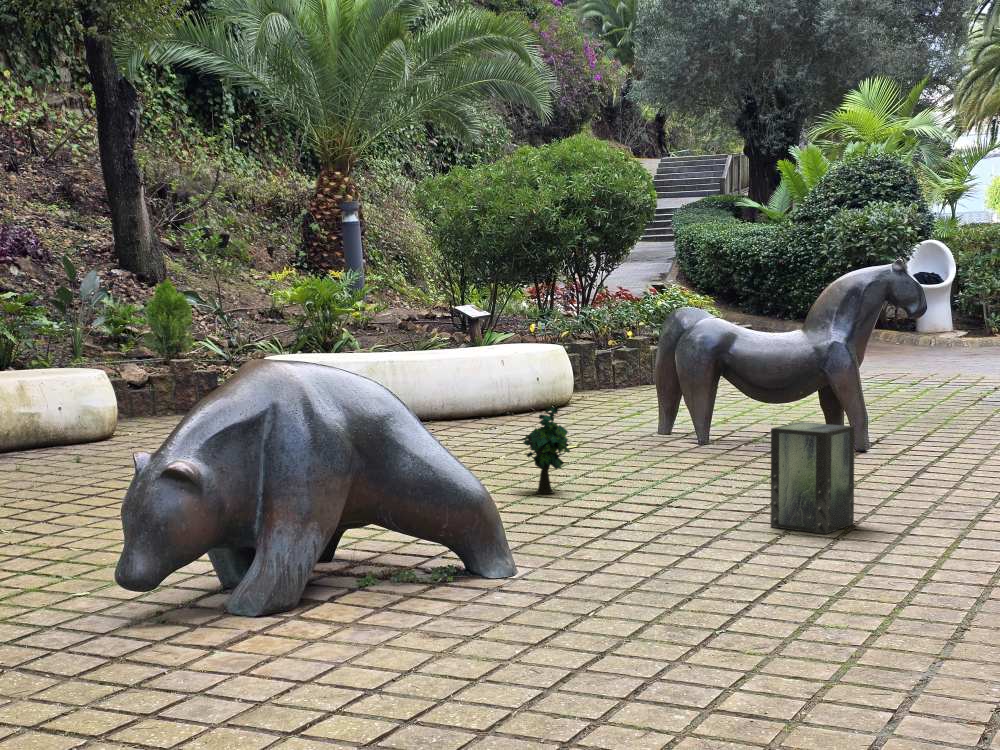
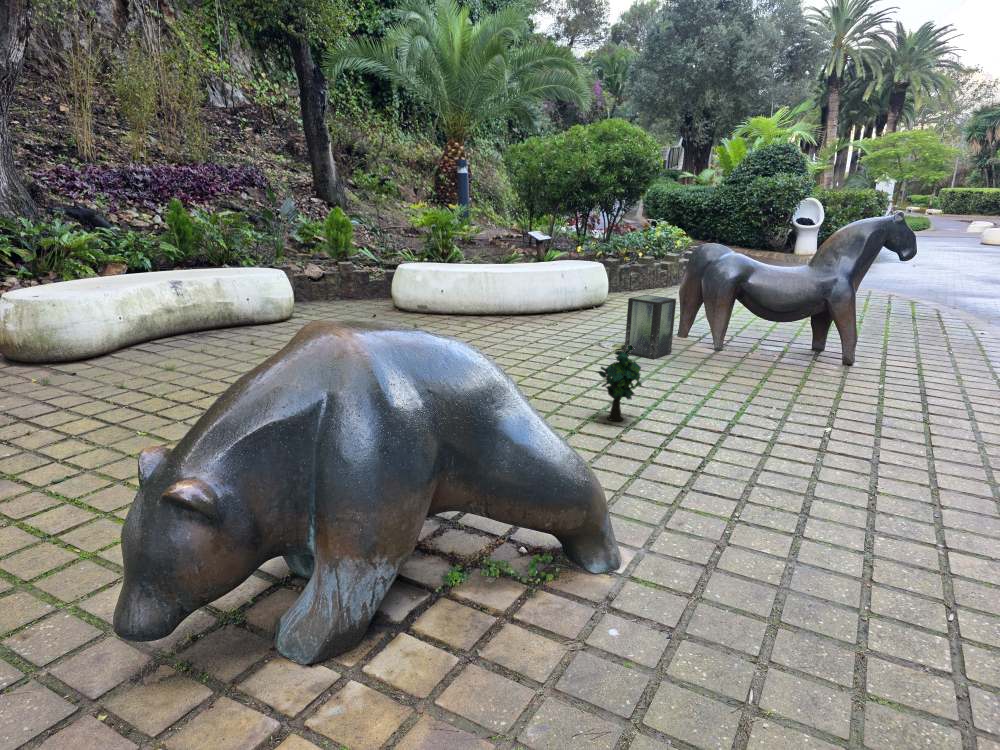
storage box: present [771,422,855,534] -> present [624,295,676,359]

